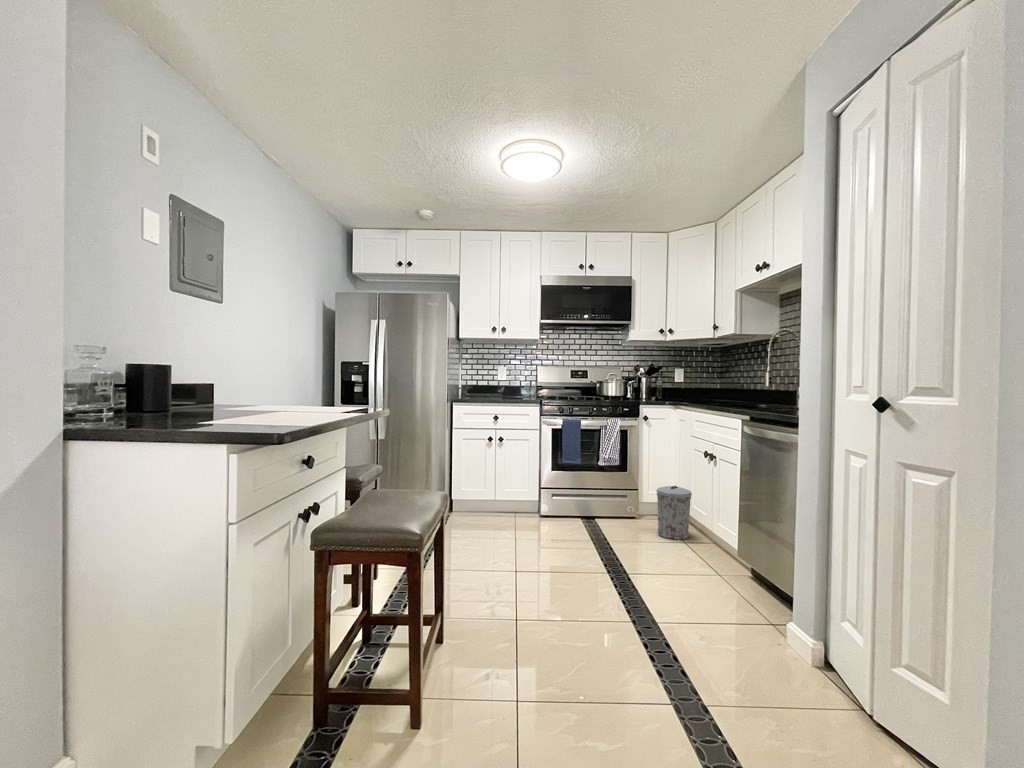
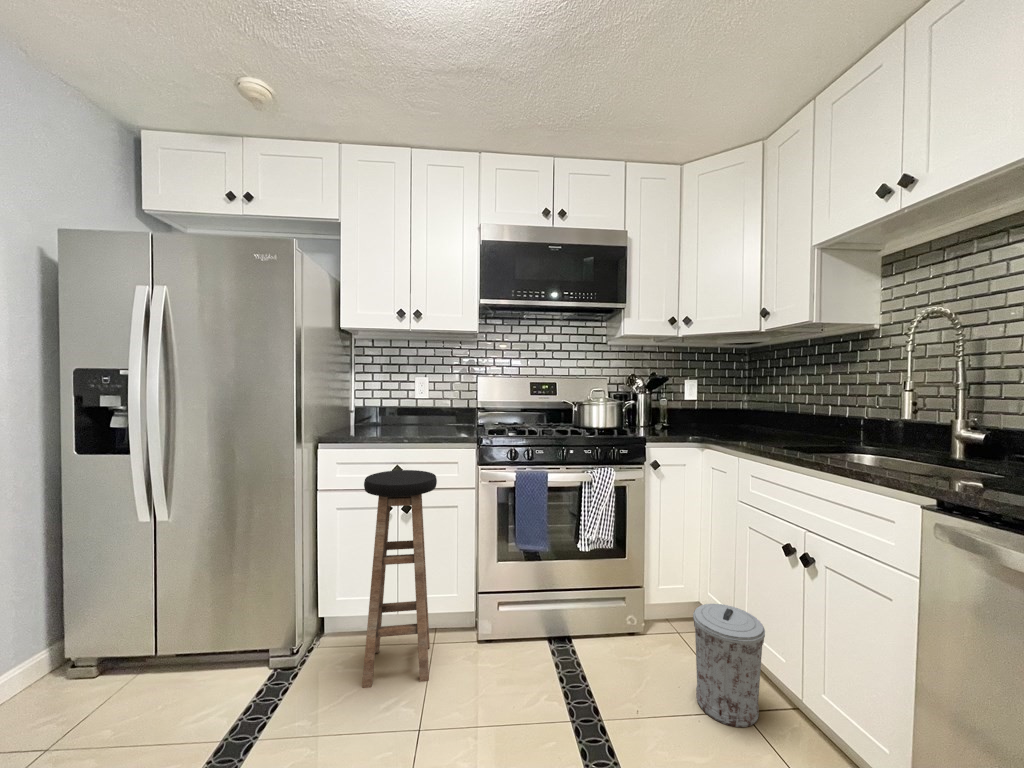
bar stool: none [482,418,520,526] -> present [362,470,437,688]

